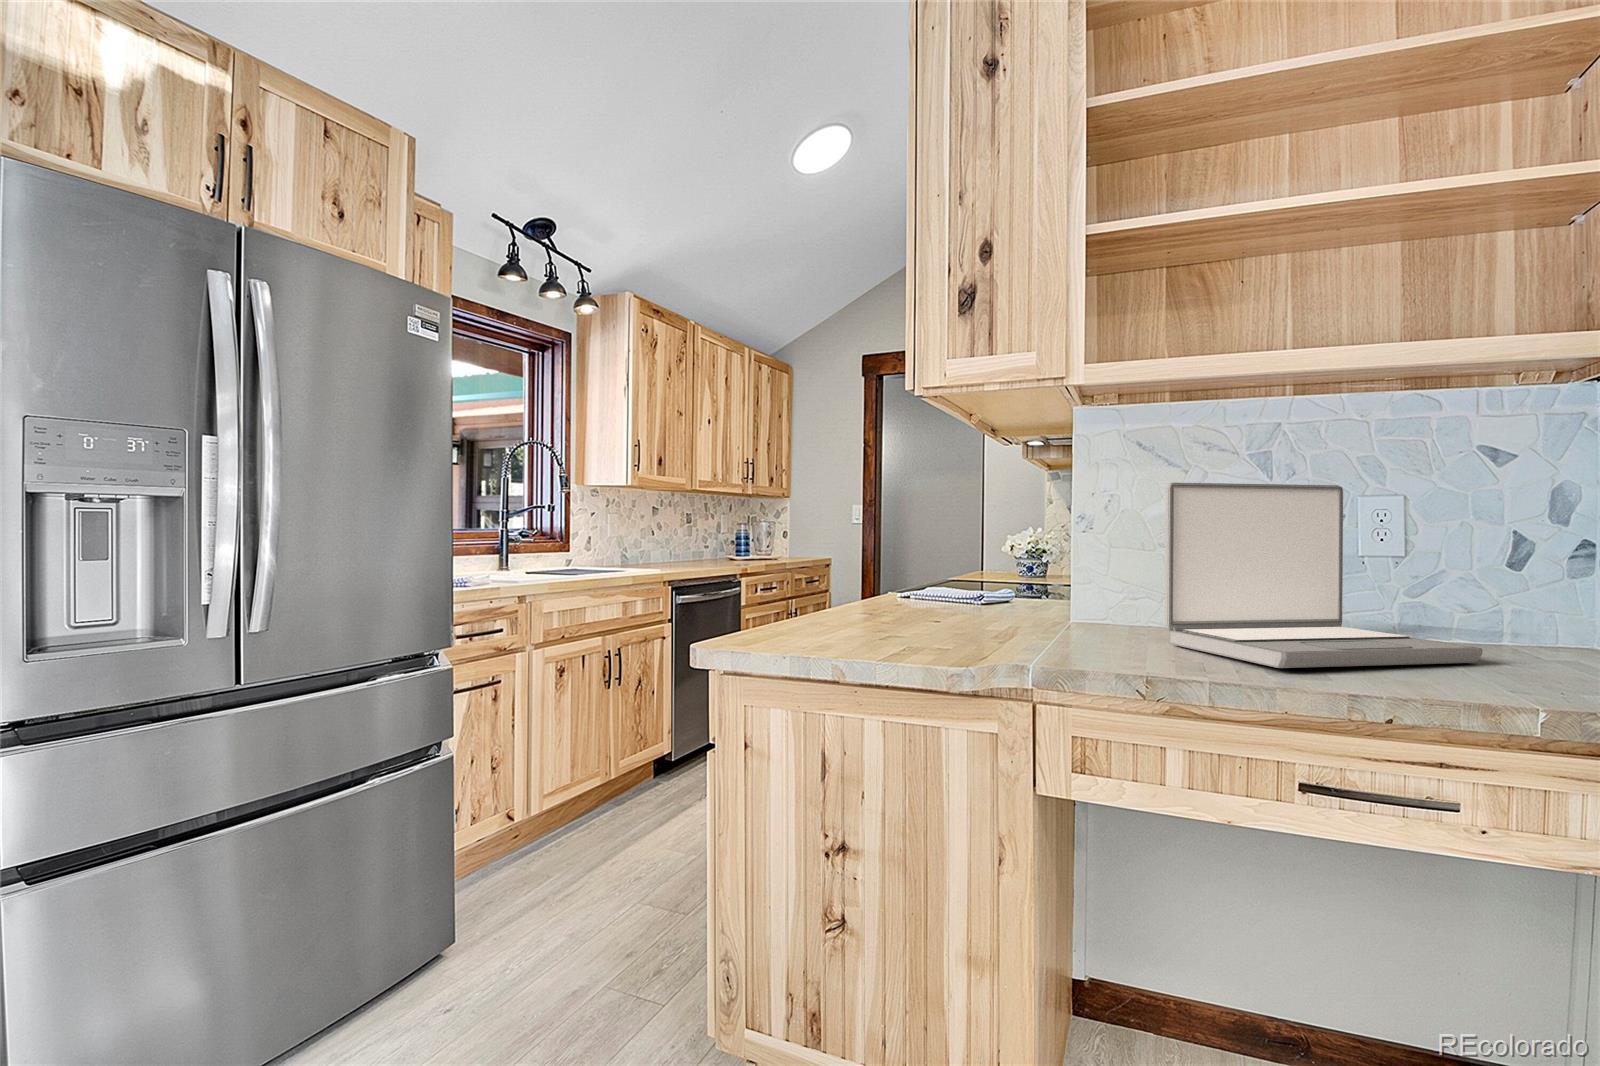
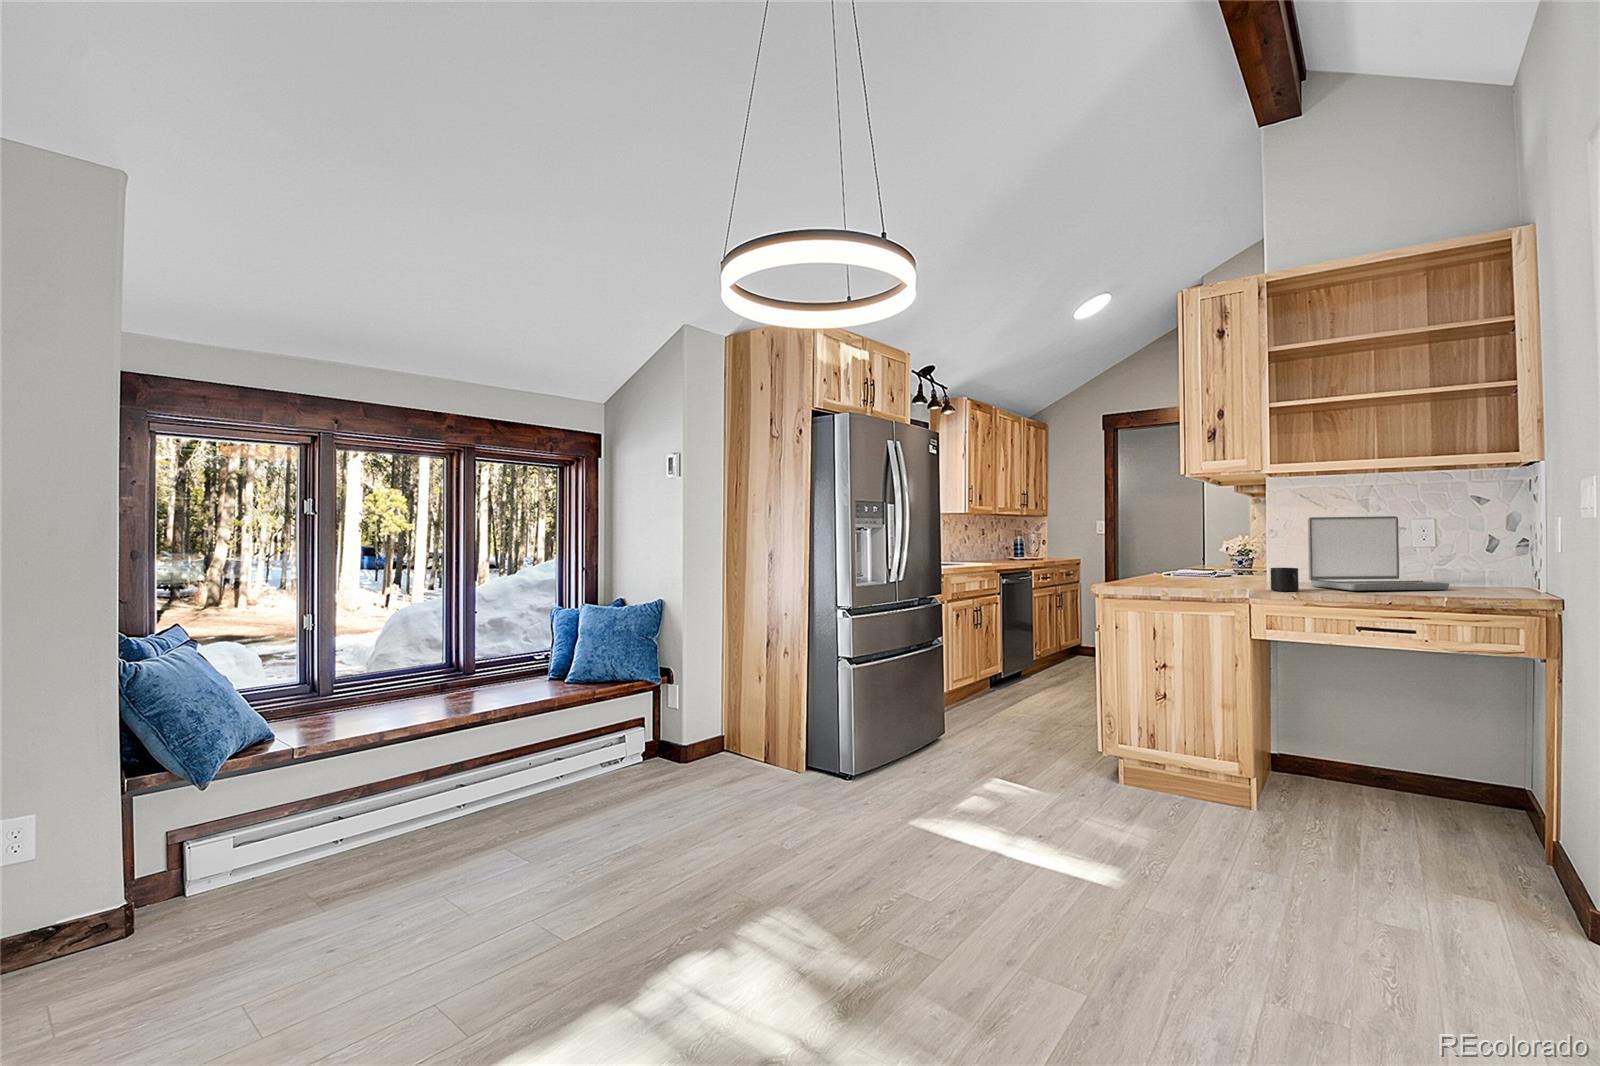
mug: none [1086,603,1150,667] -> present [1271,568,1299,591]

